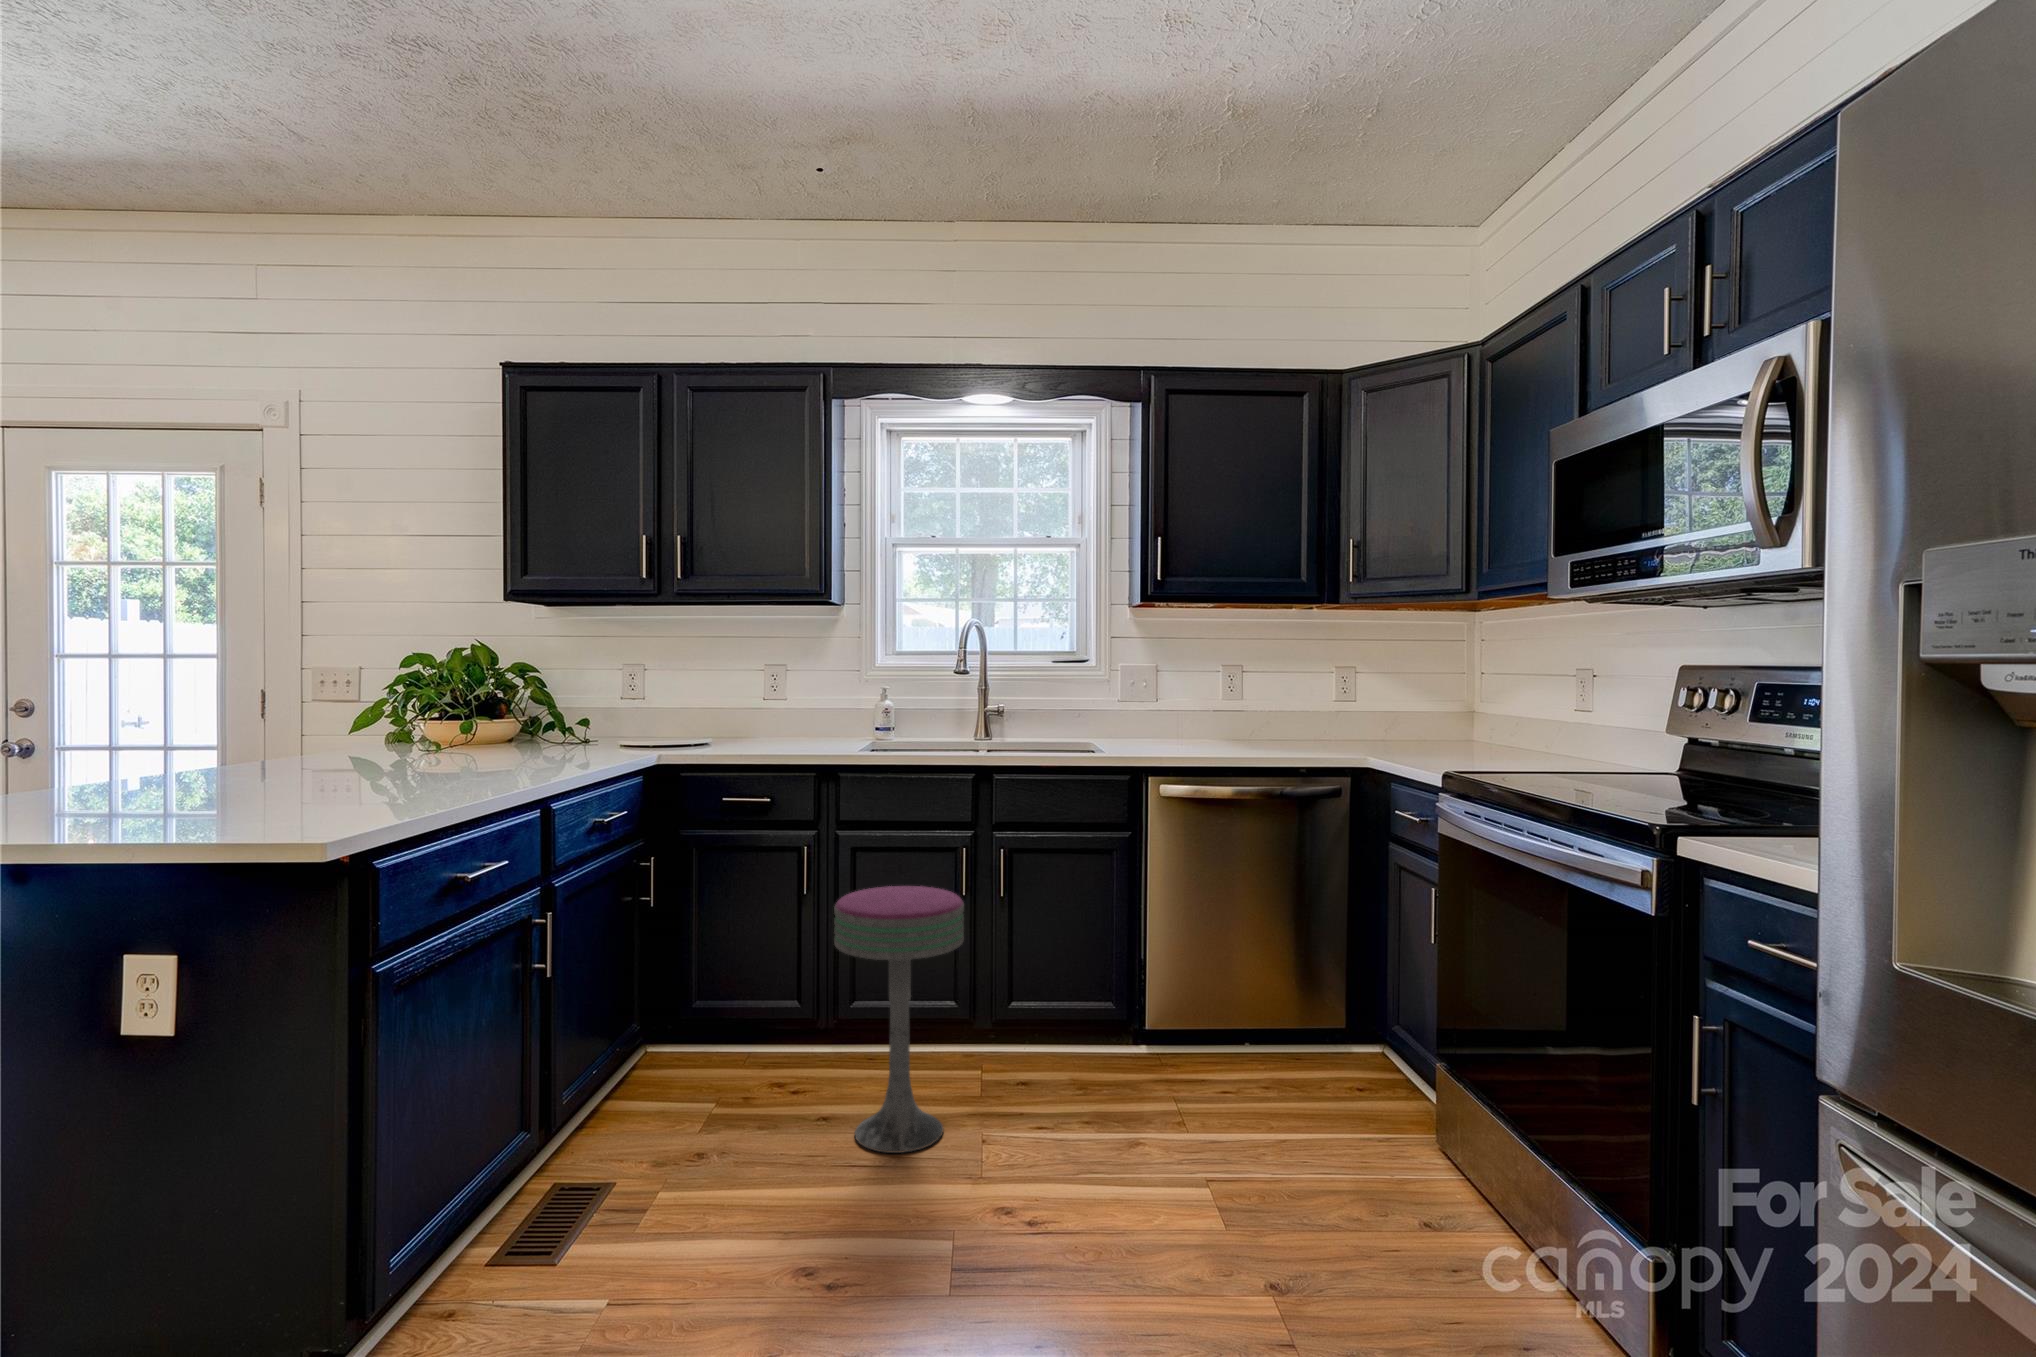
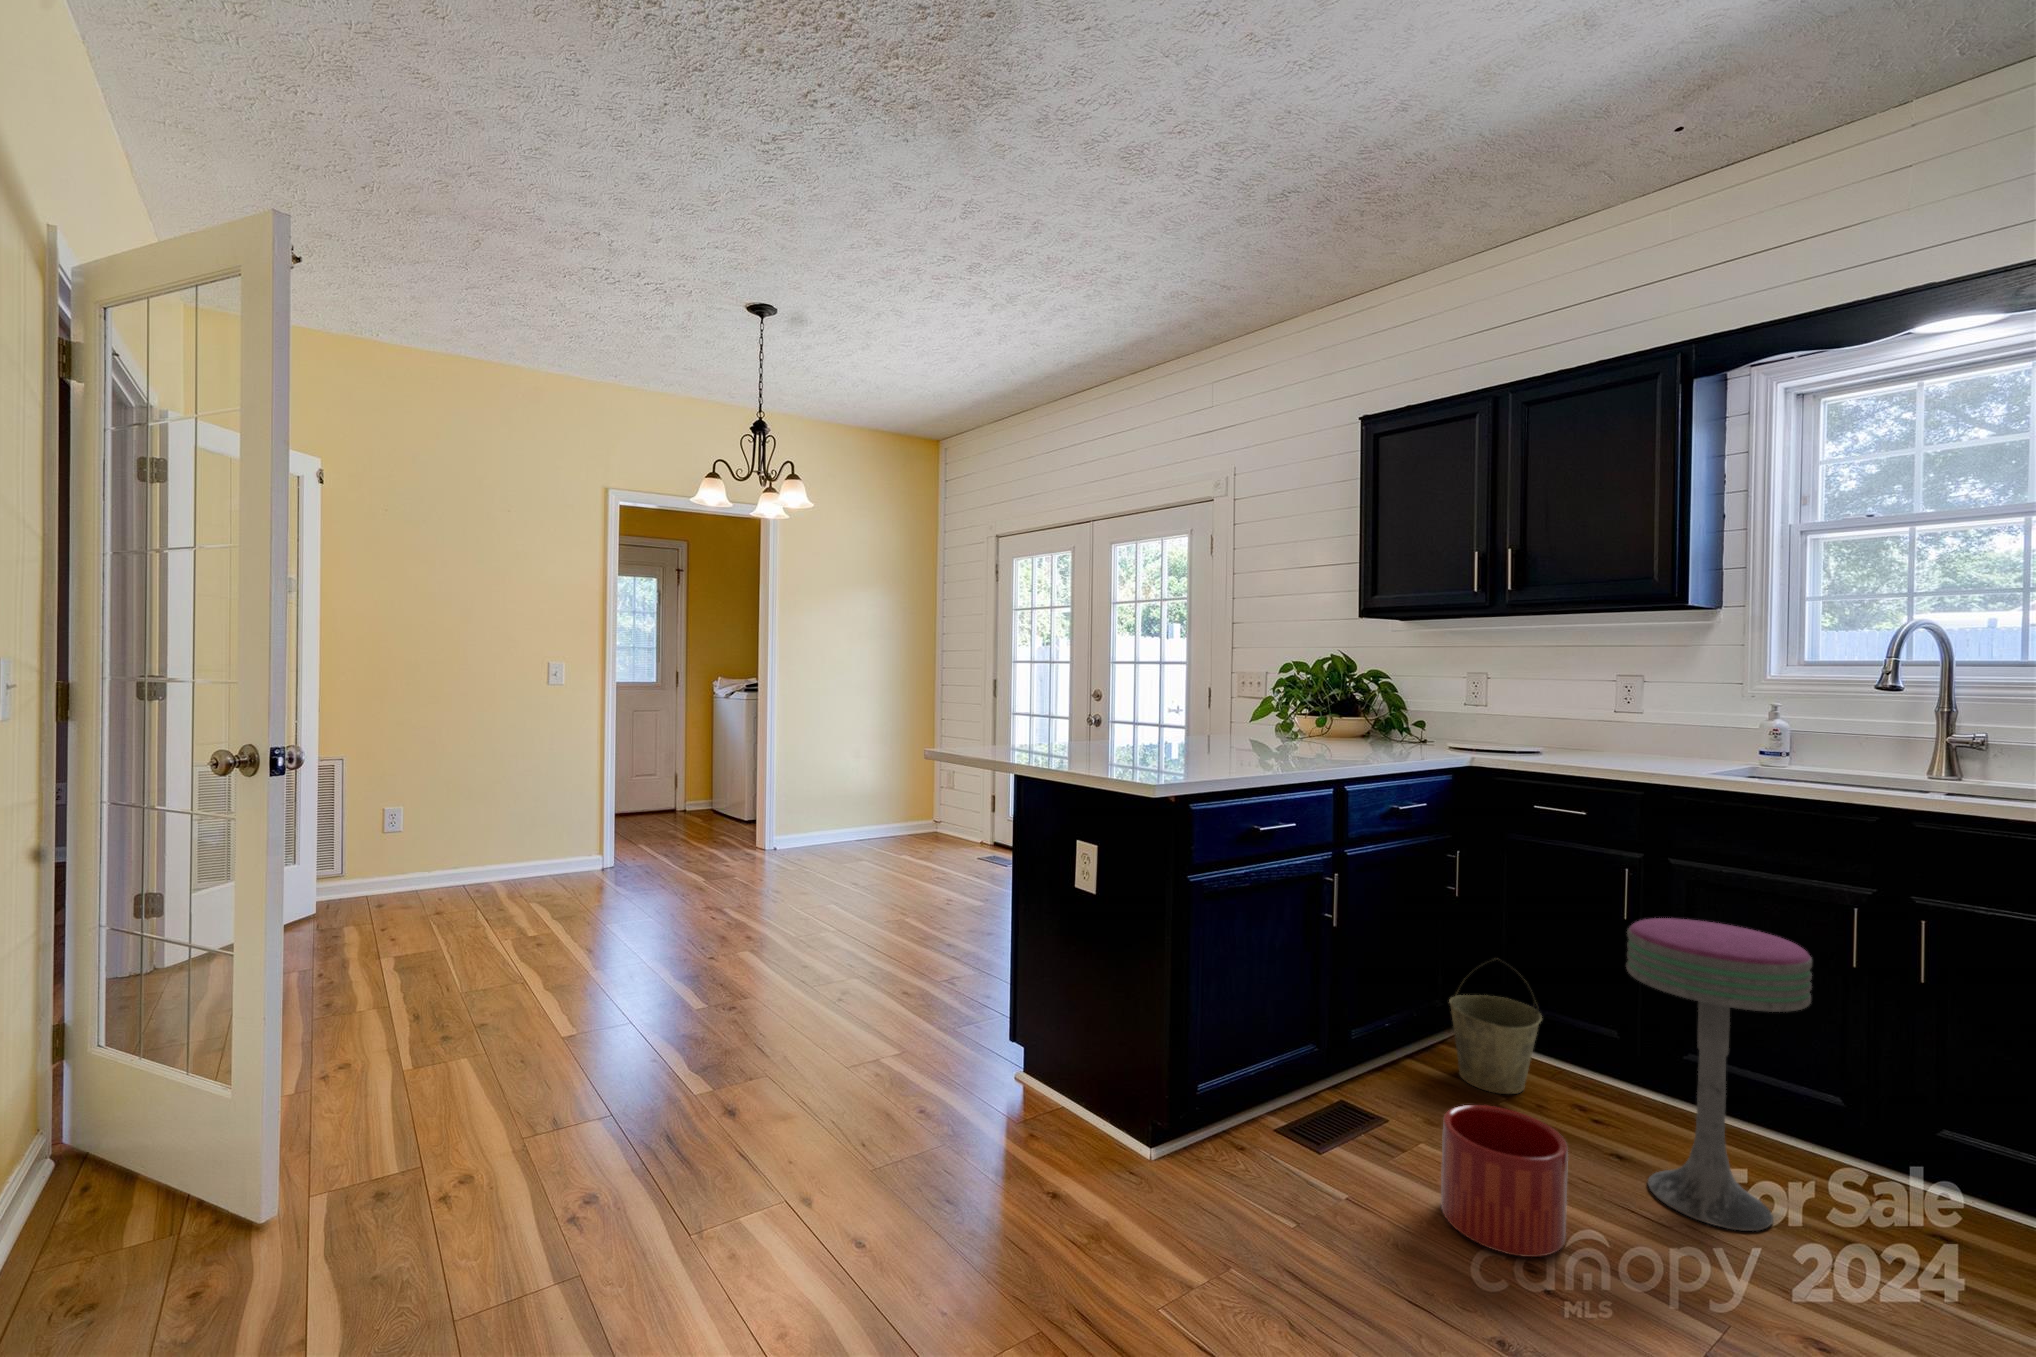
bucket: none [654,967,744,1109] -> present [1449,960,1542,1094]
planter: none [702,1119,819,1271] -> present [1441,1105,1568,1257]

